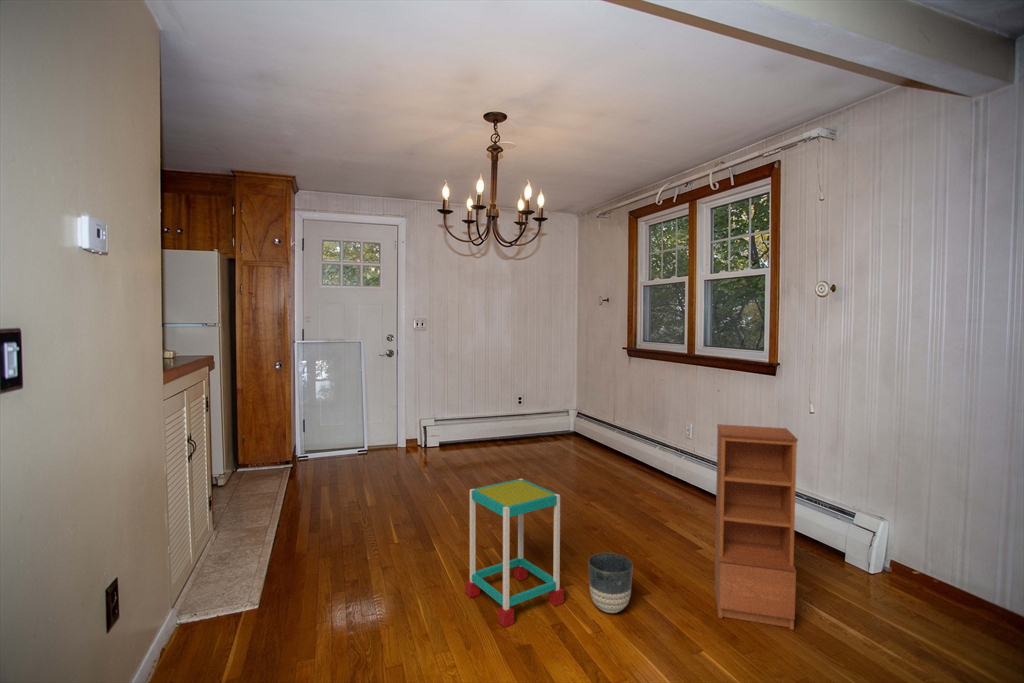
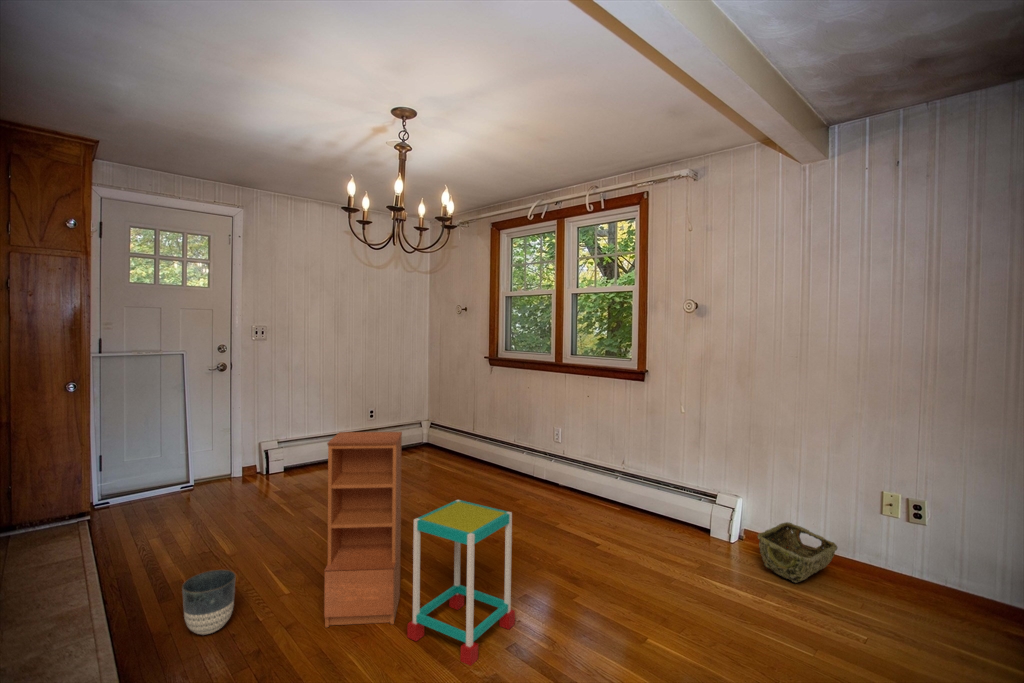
bookcase: present [715,424,798,630] -> present [324,432,402,627]
planter: present [588,553,633,613] -> present [182,570,236,634]
woven basket: none [881,558,1009,632] -> present [758,522,837,583]

